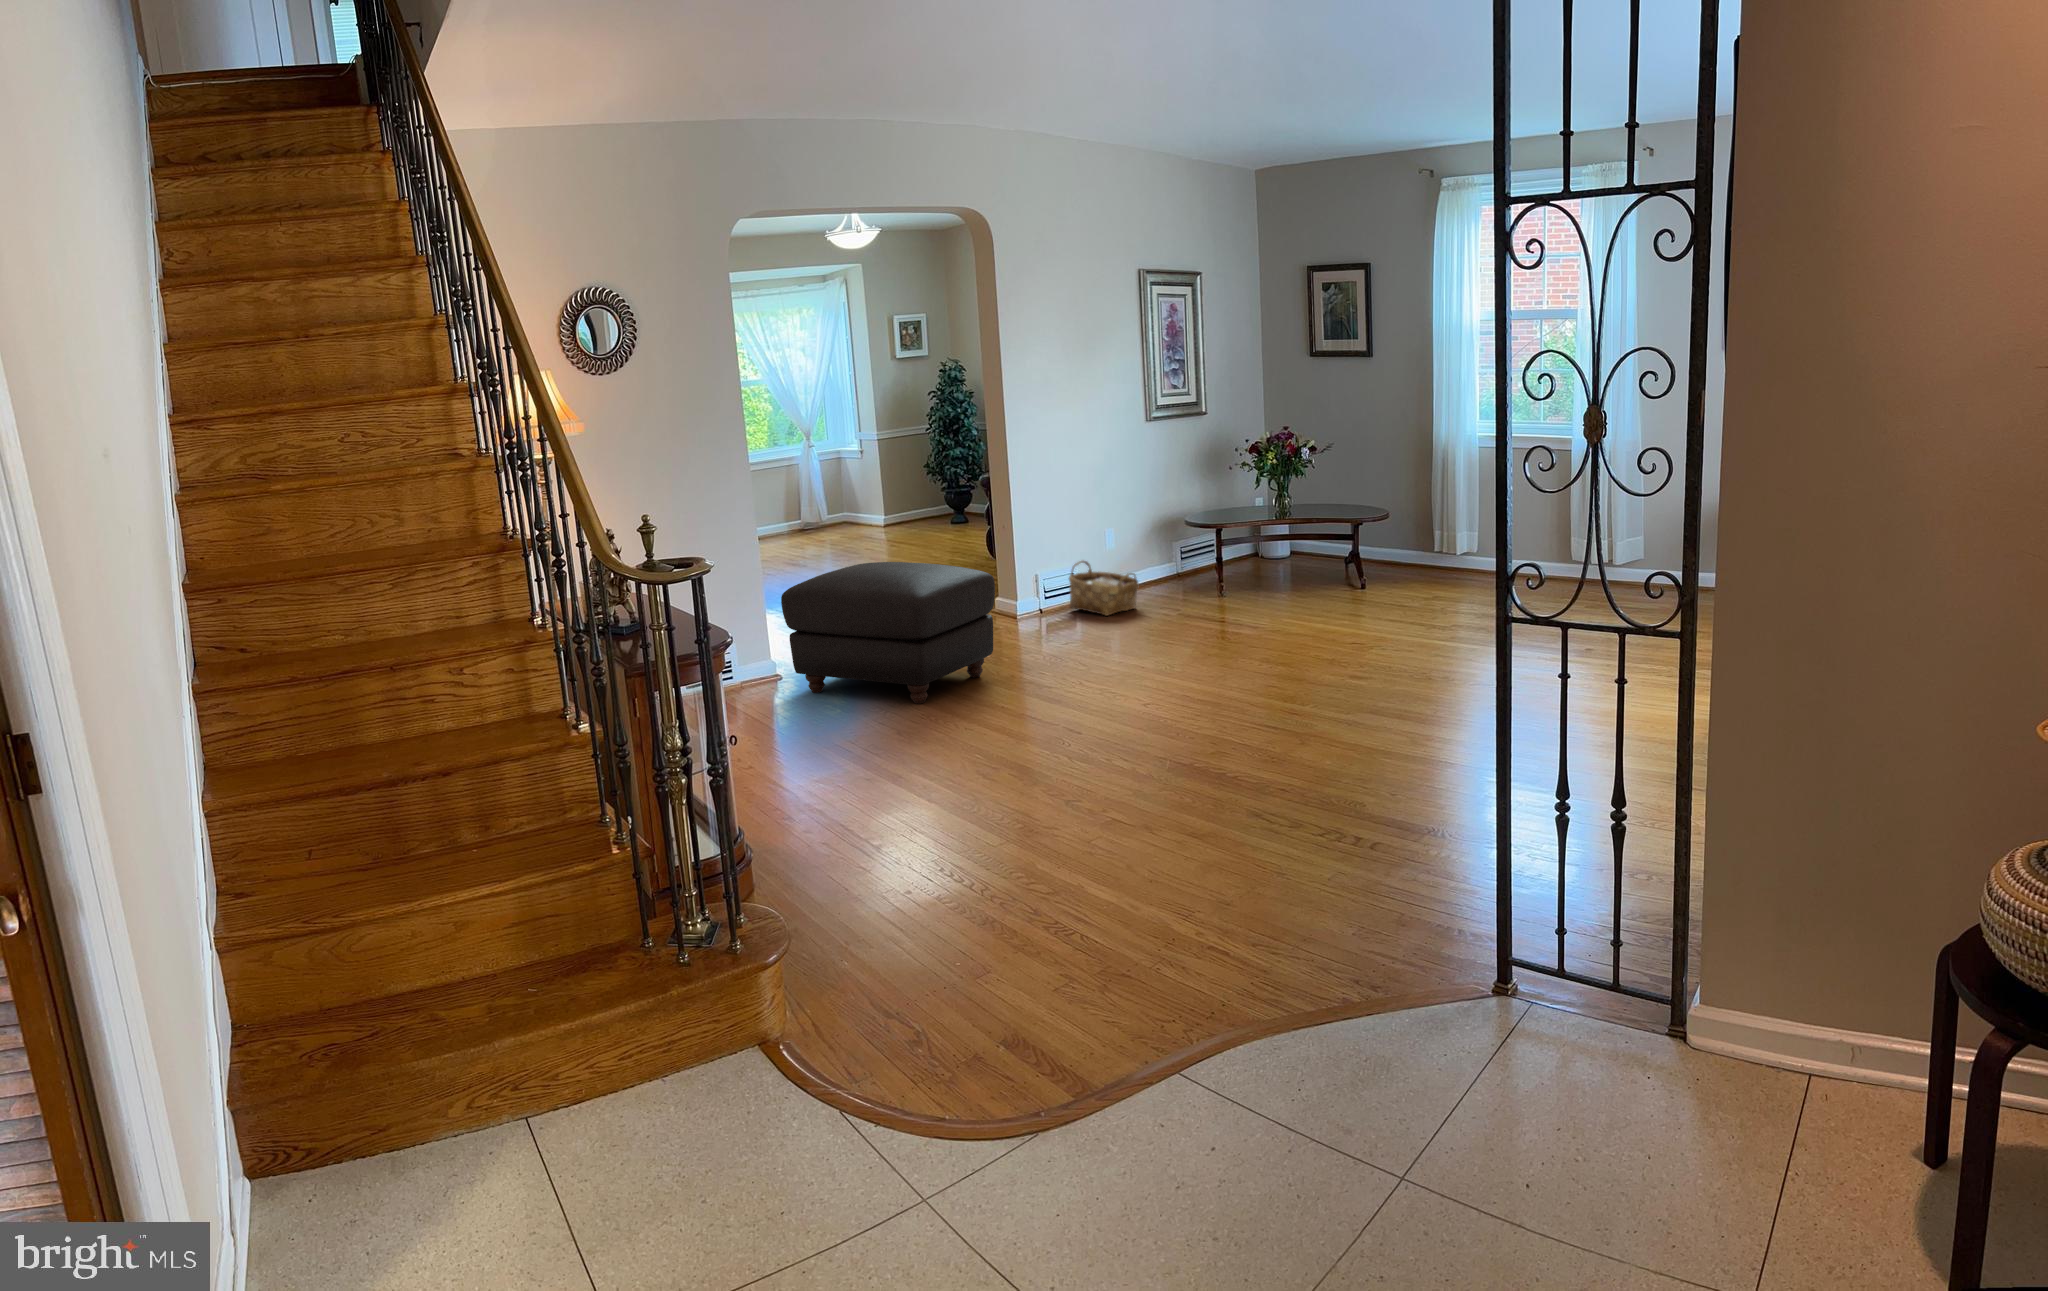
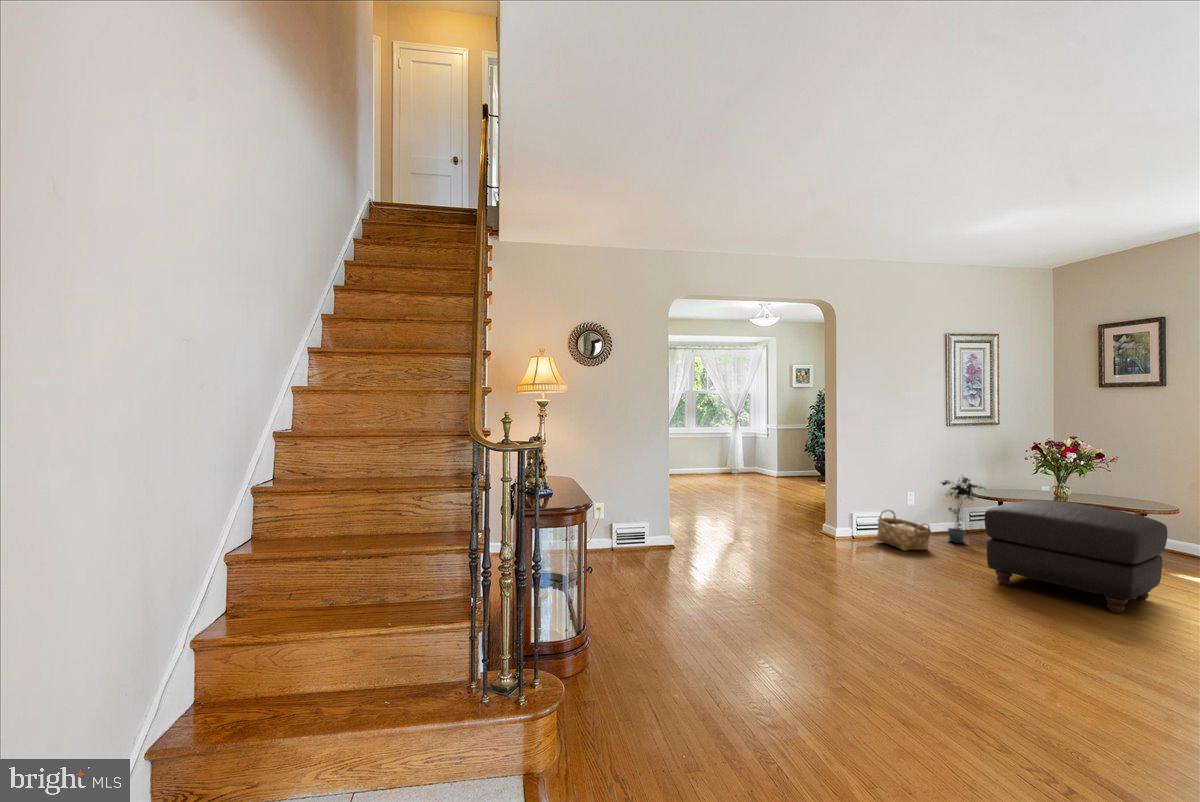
potted plant: none [1143,493,1201,592] -> present [941,477,983,543]
ottoman: present [781,562,995,704] -> present [985,500,1167,613]

